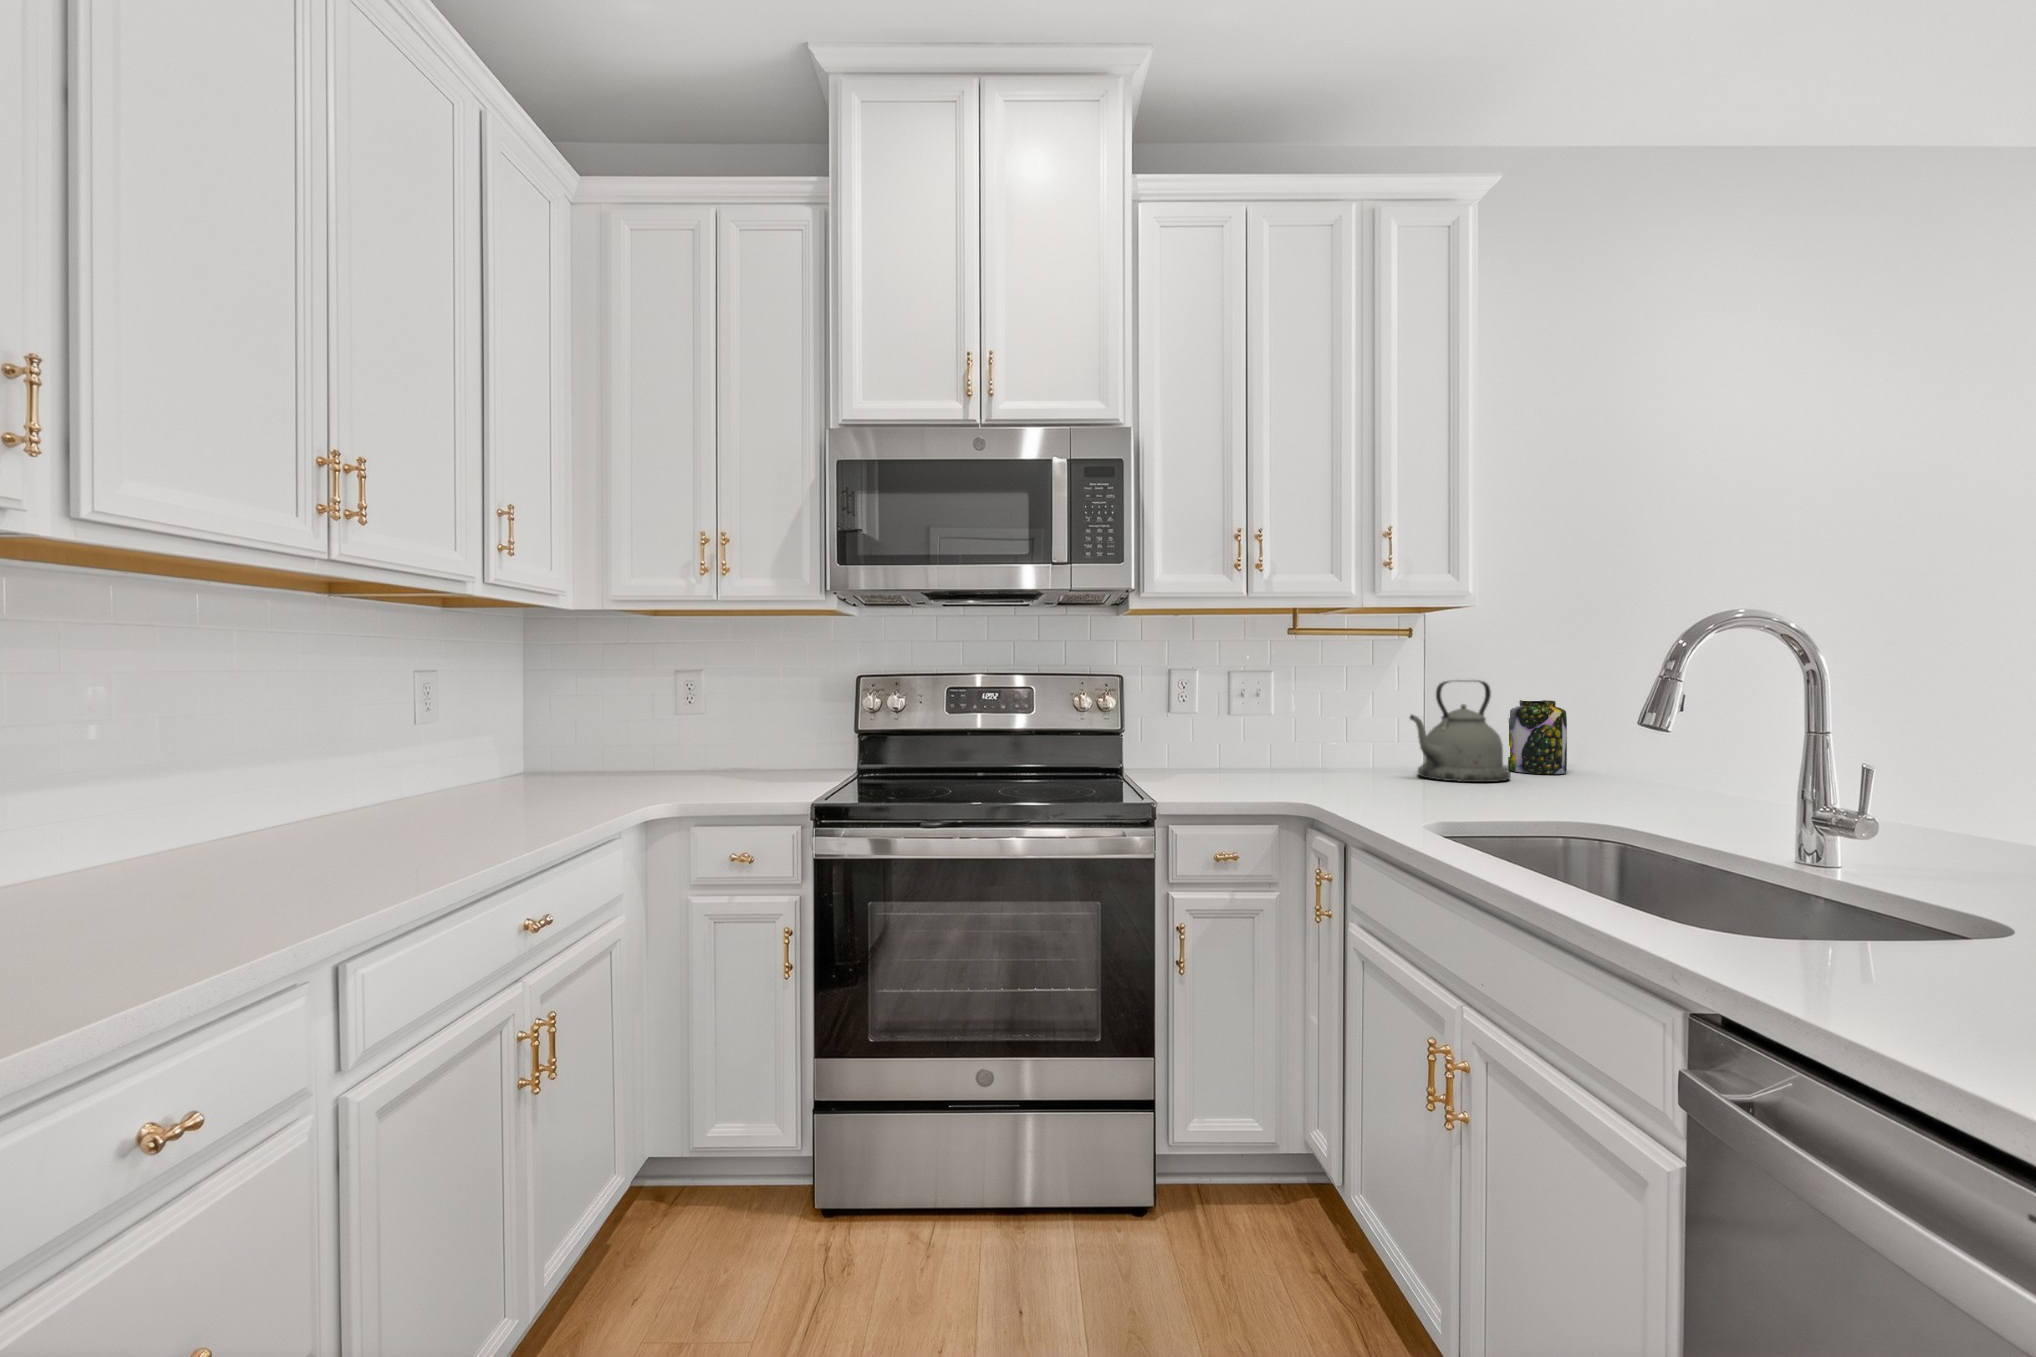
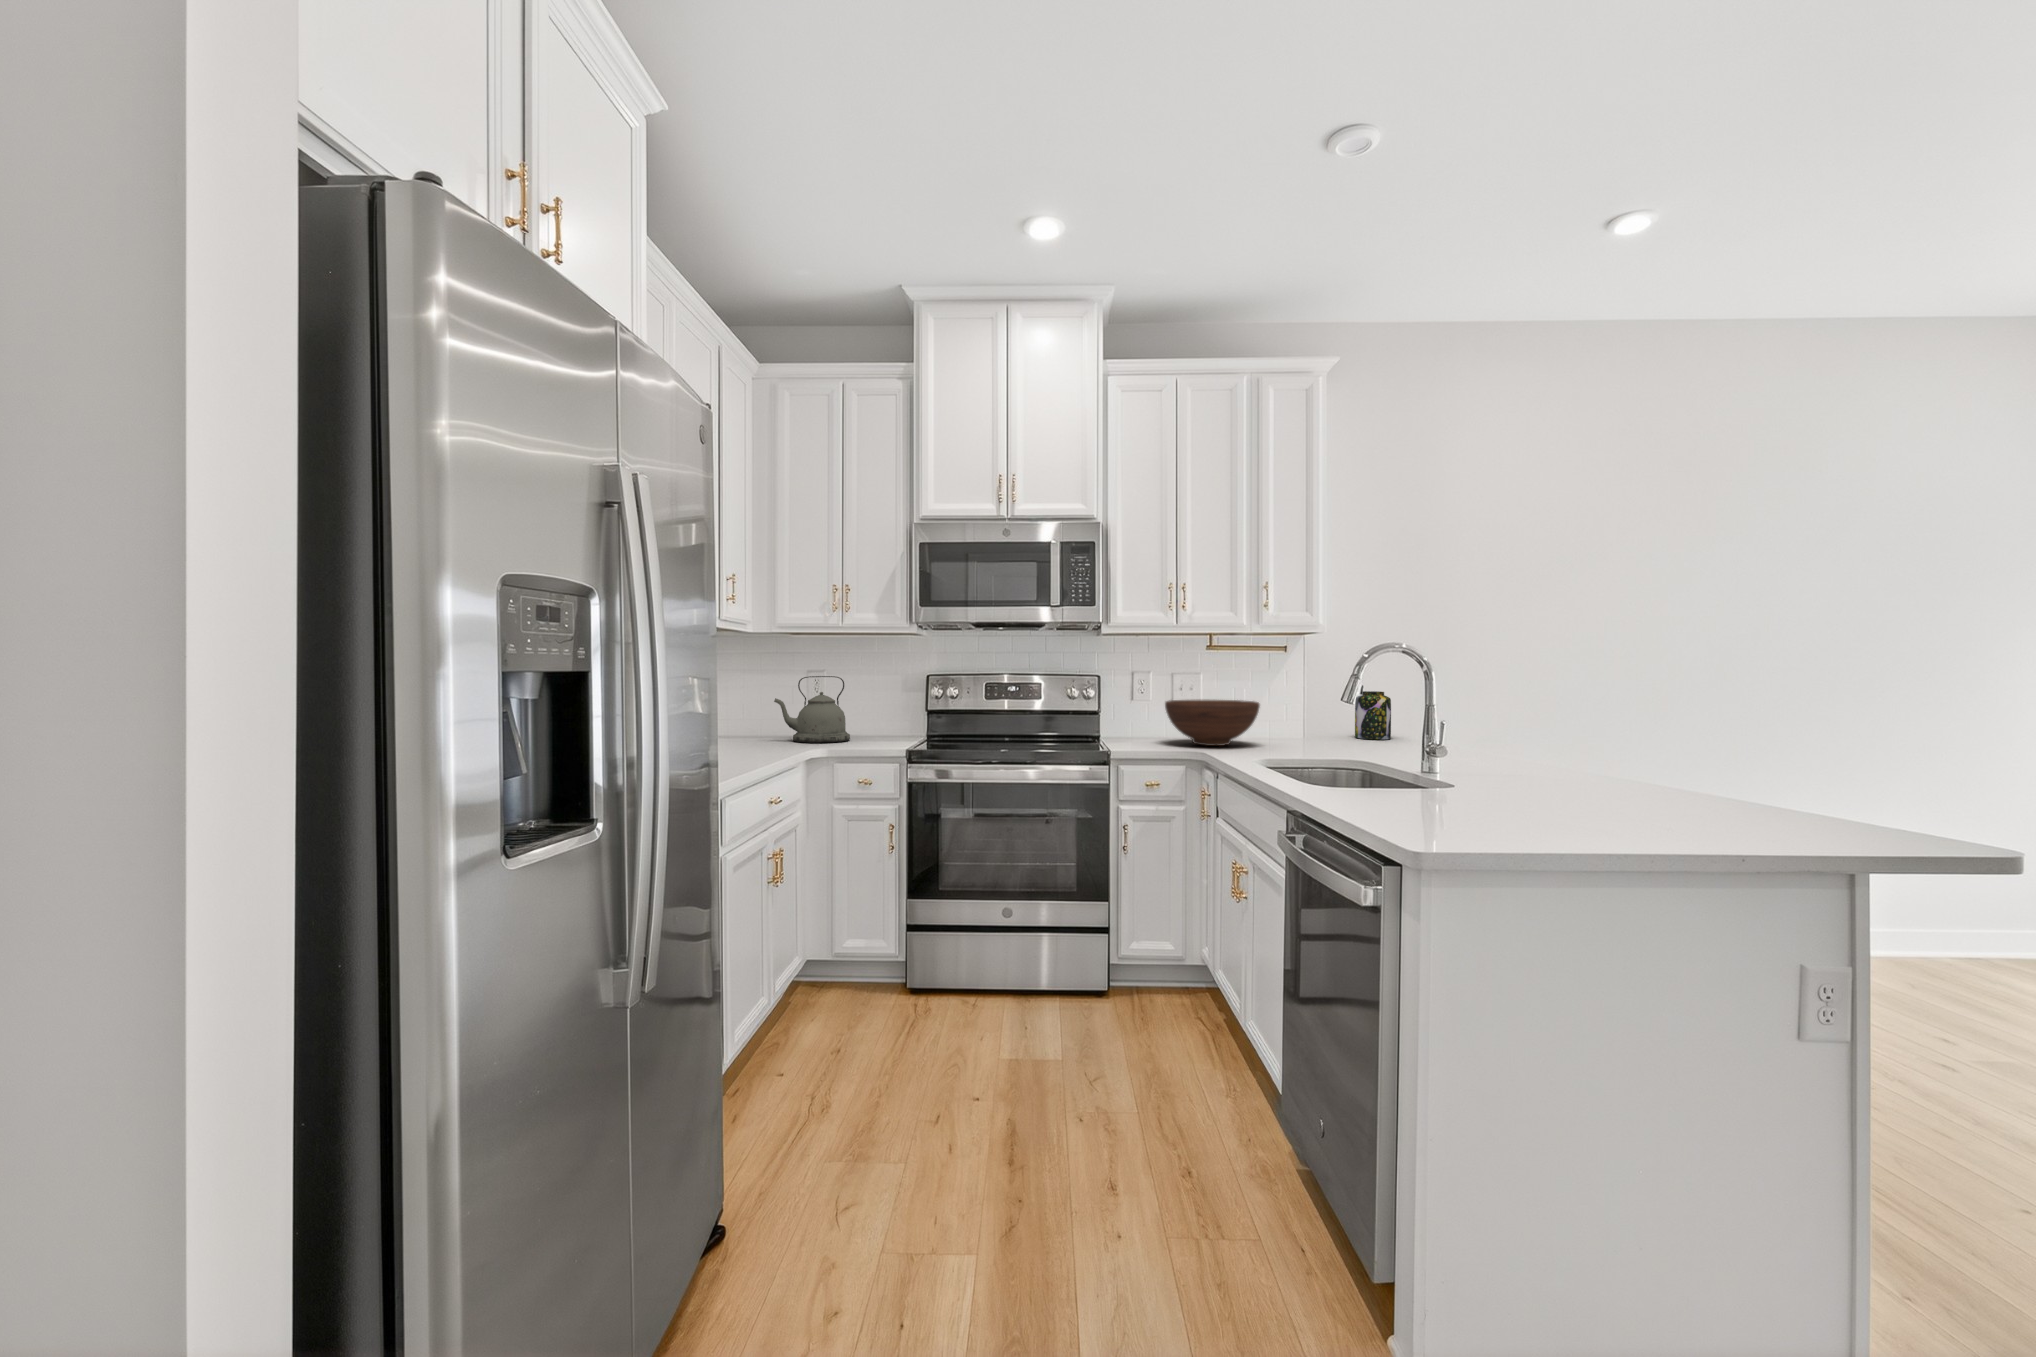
kettle: present [1410,680,1511,782] -> present [774,676,850,743]
fruit bowl: none [1233,715,1388,790] -> present [1165,700,1260,746]

